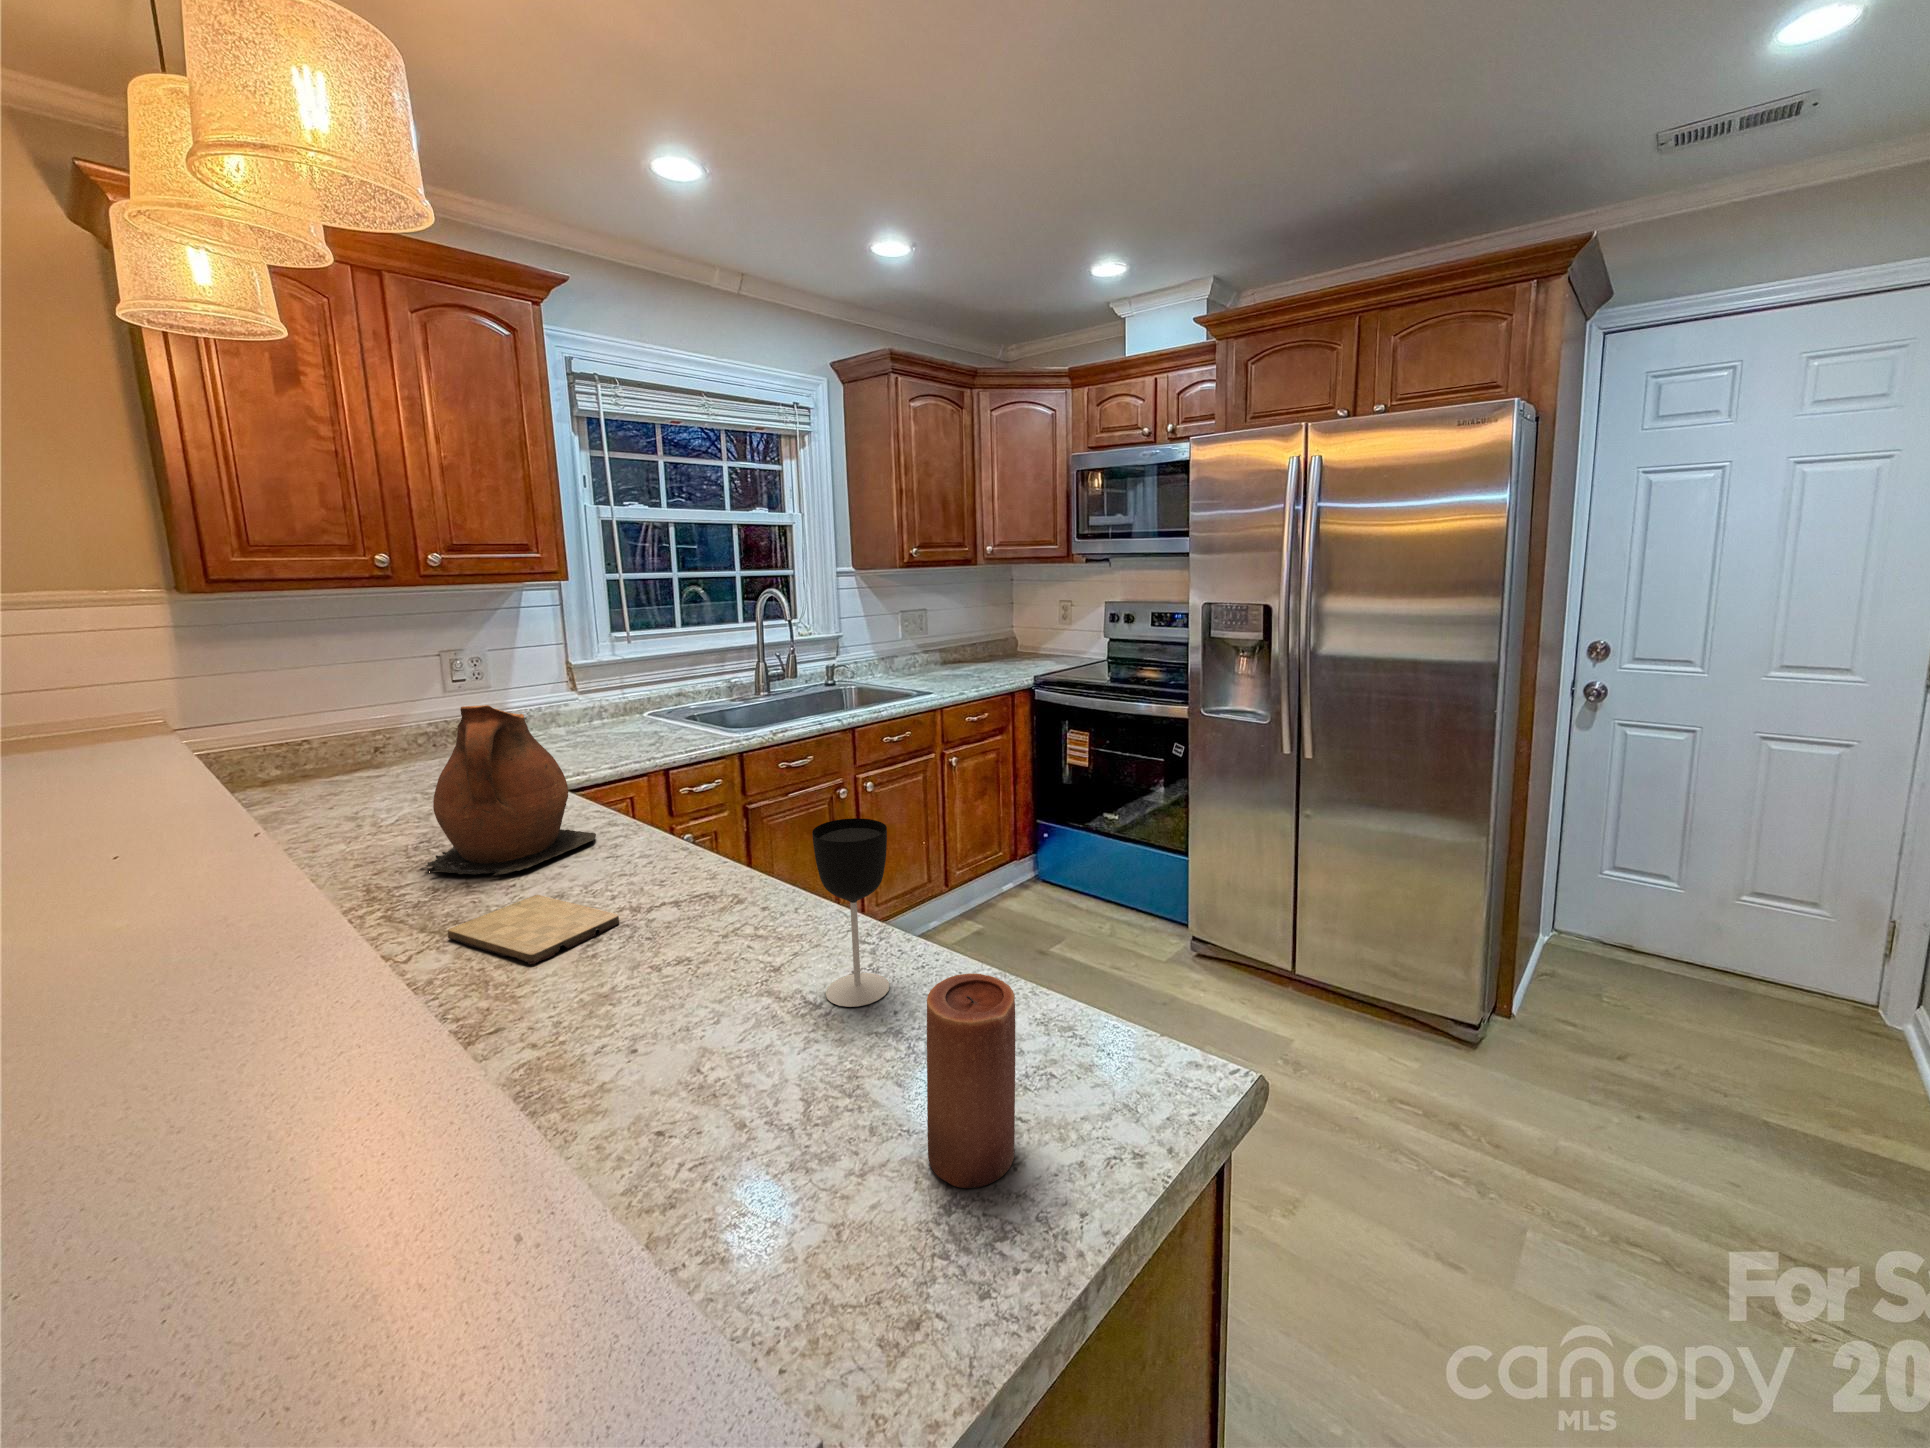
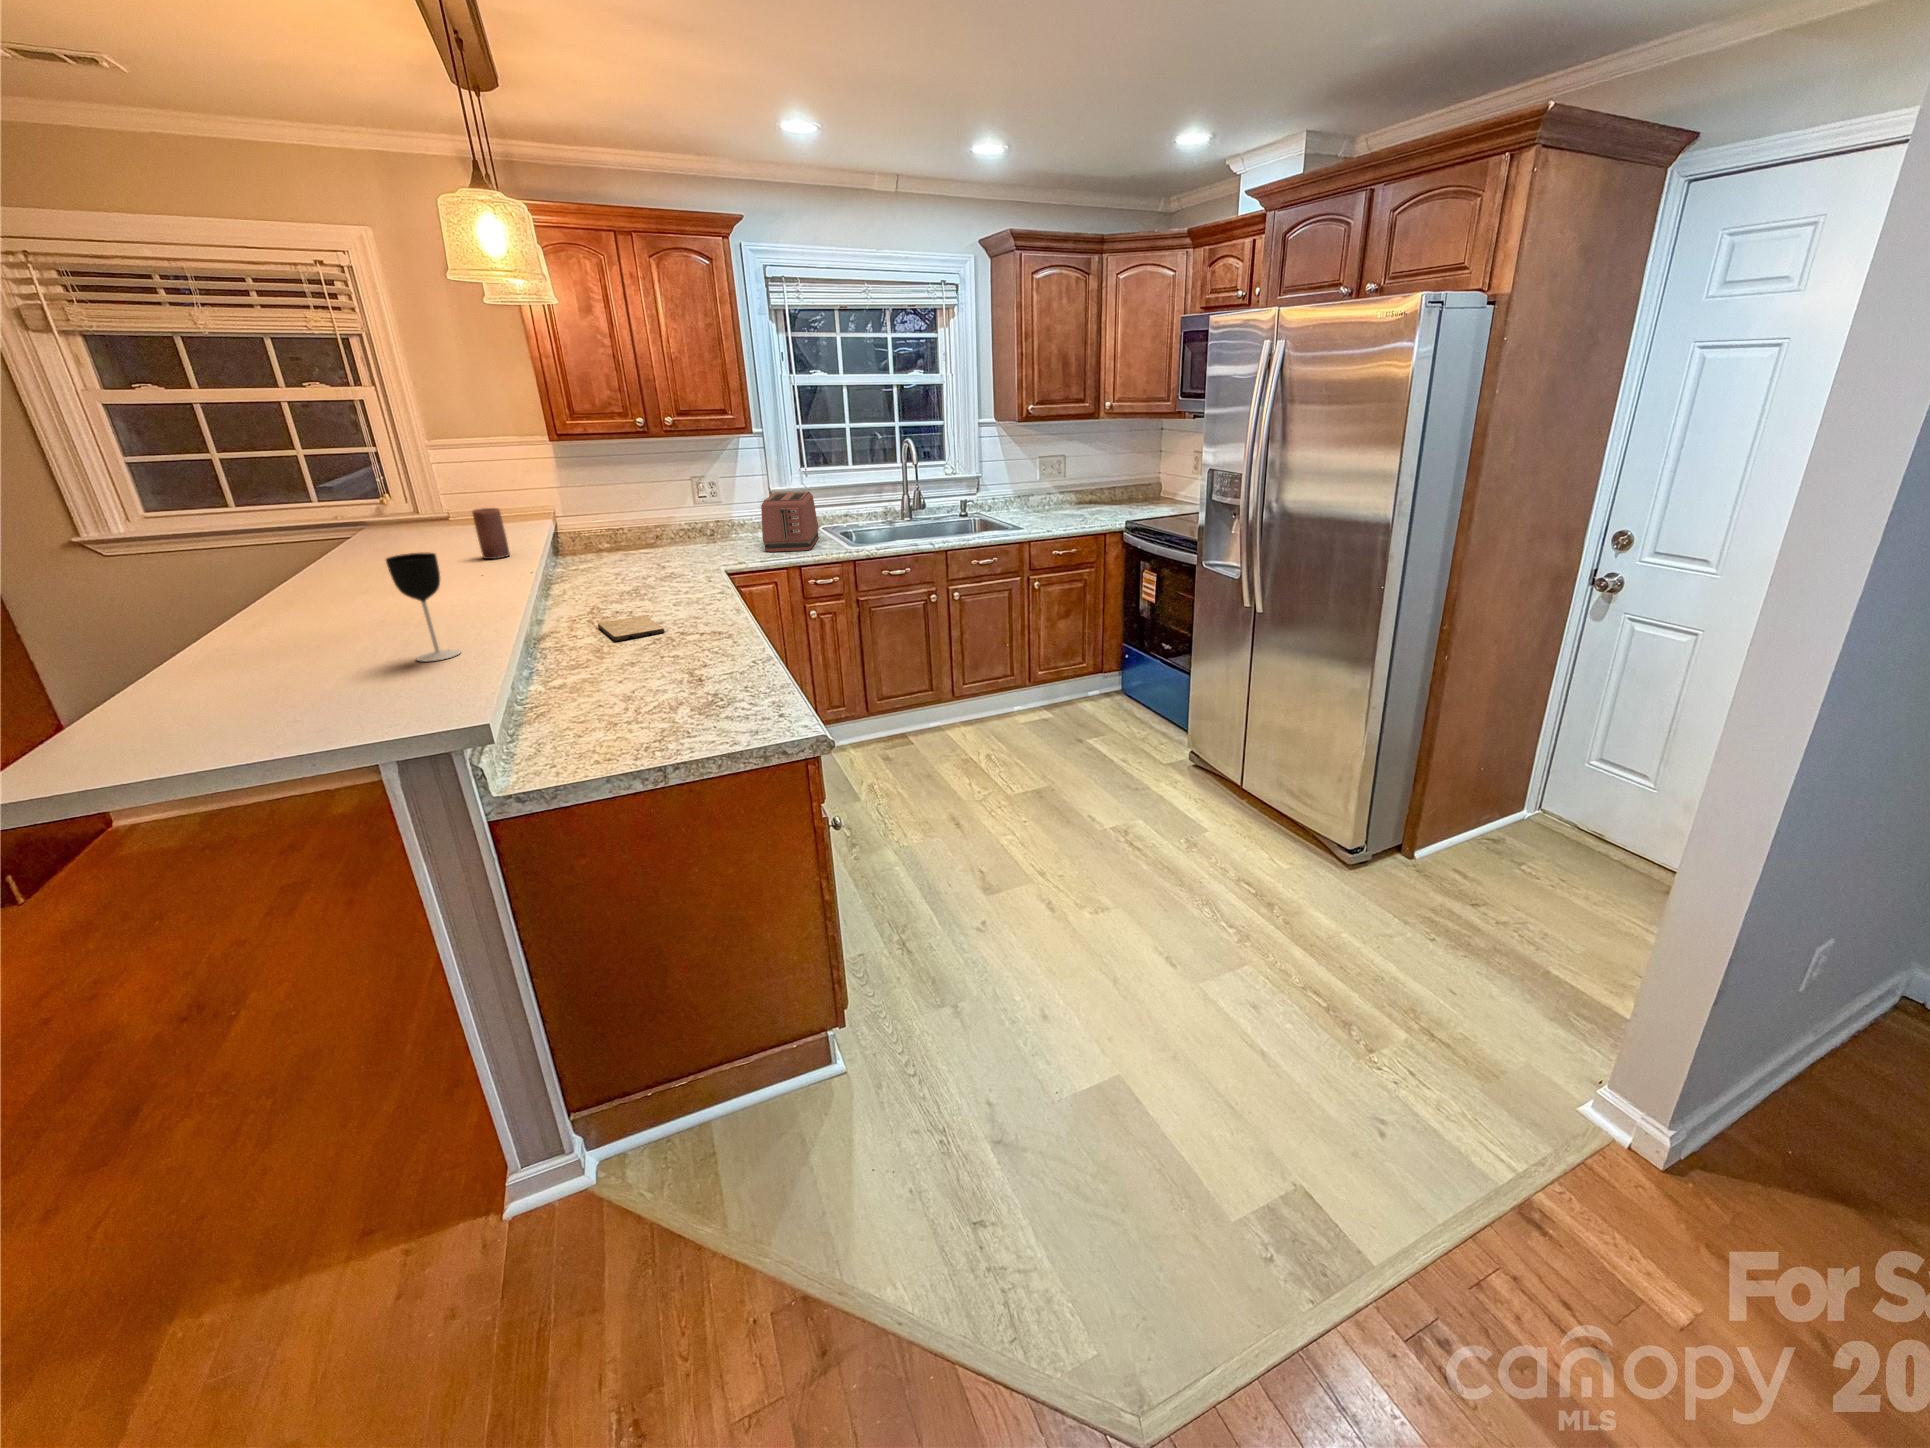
toaster: none [590,662,678,753] -> present [761,492,819,552]
ceramic pitcher: present [421,705,596,876] -> none [616,514,703,606]
wine glass: present [812,818,890,1007] -> present [386,553,460,661]
candle: present [927,973,1015,1188] -> present [472,508,510,559]

